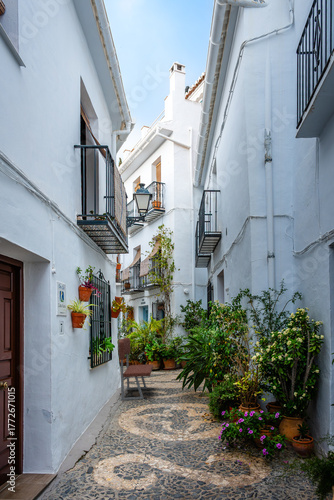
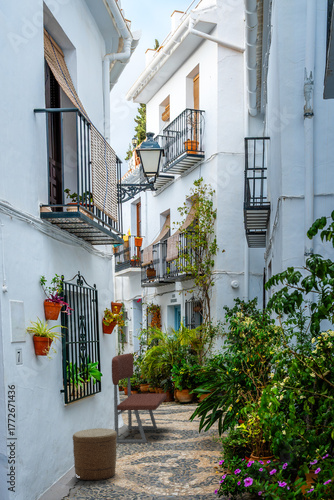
woven basket: none [102,391,133,430] -> present [72,428,117,480]

